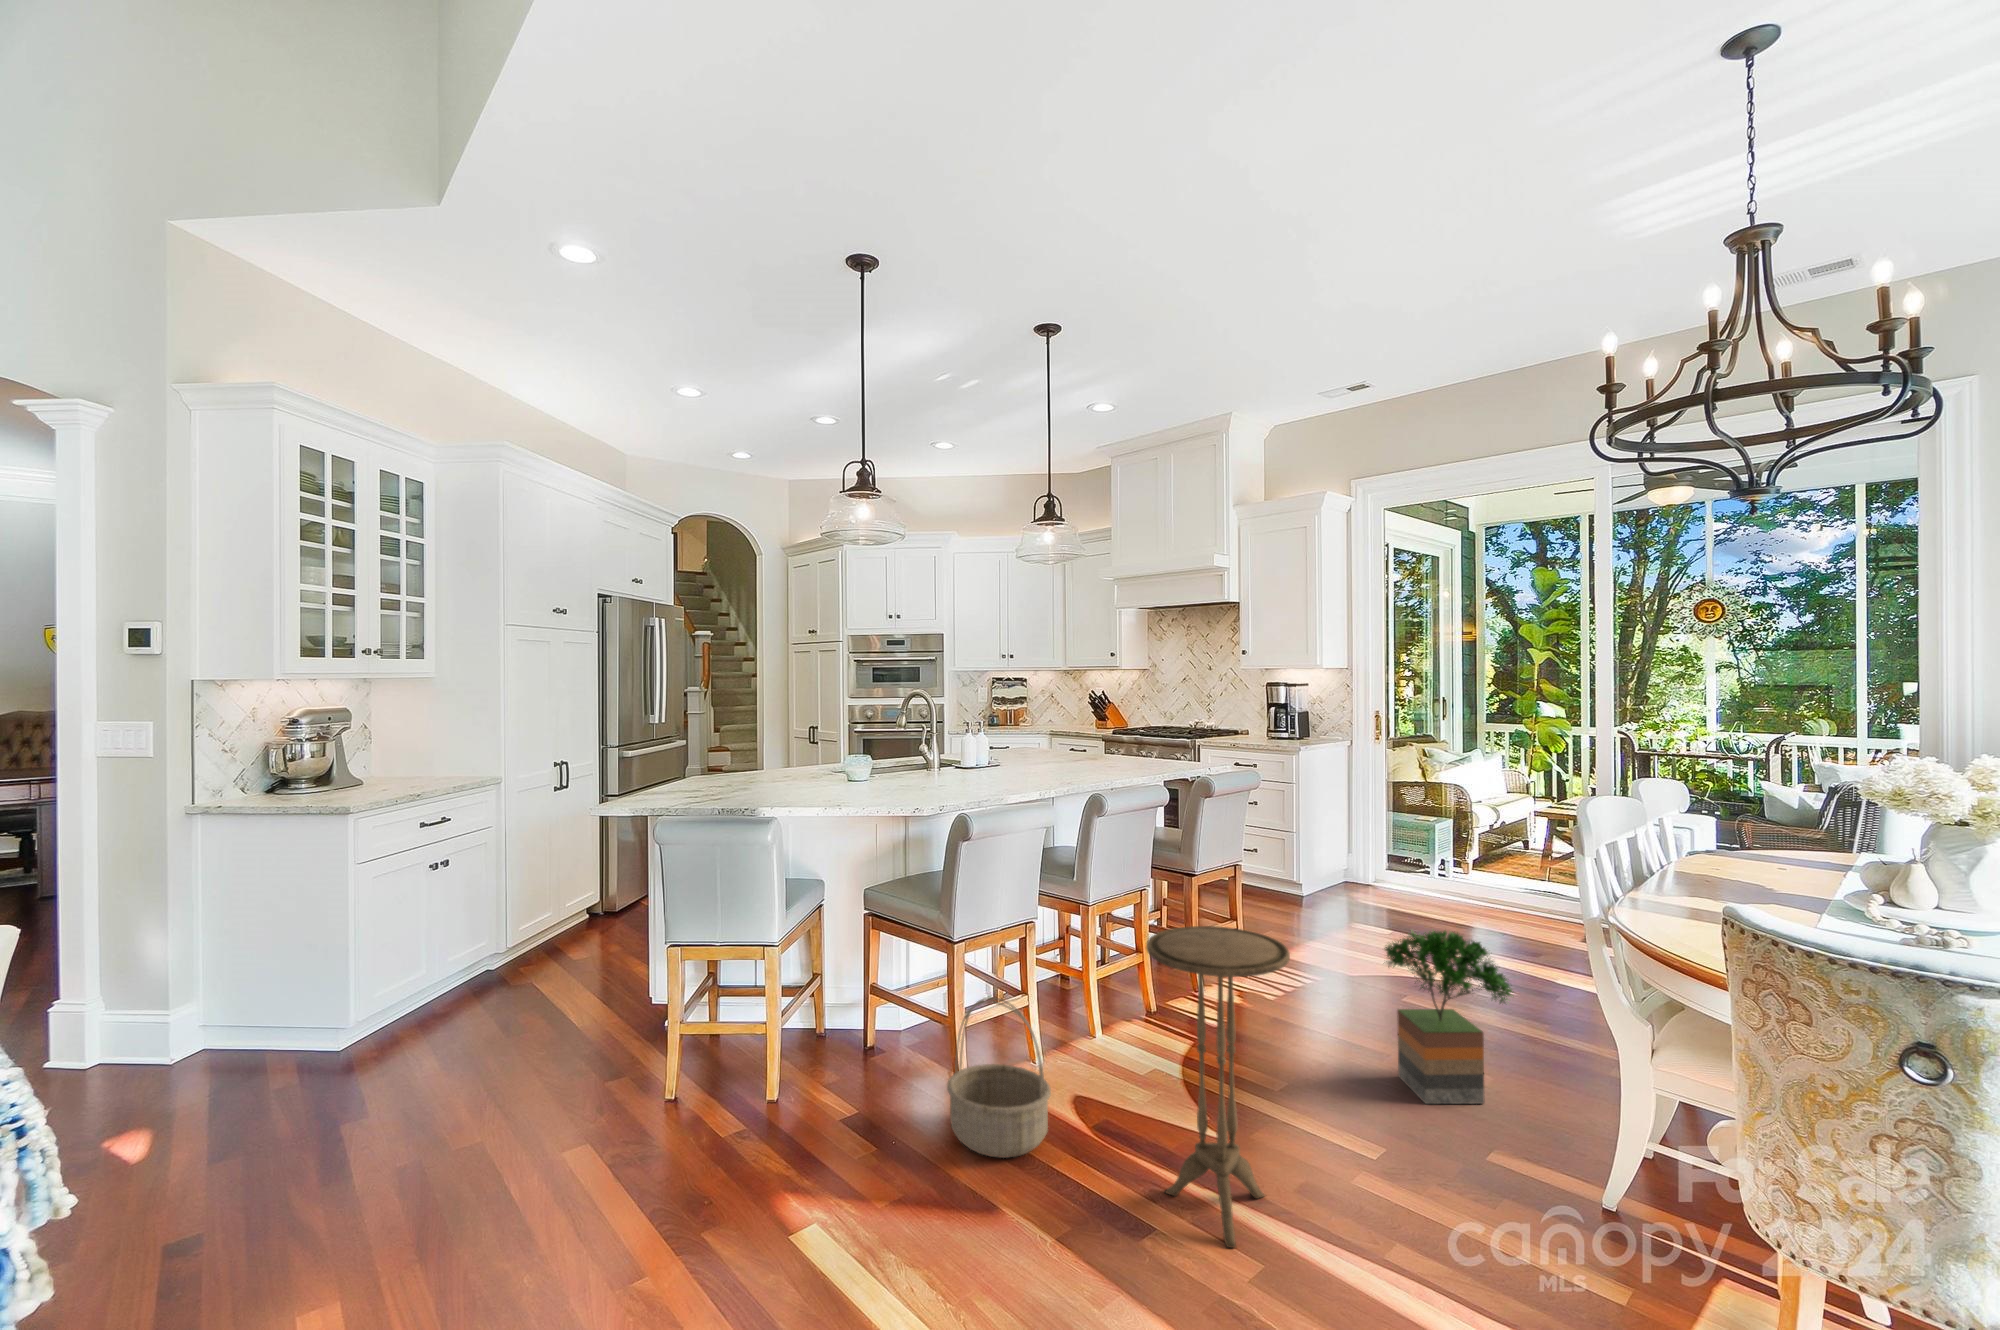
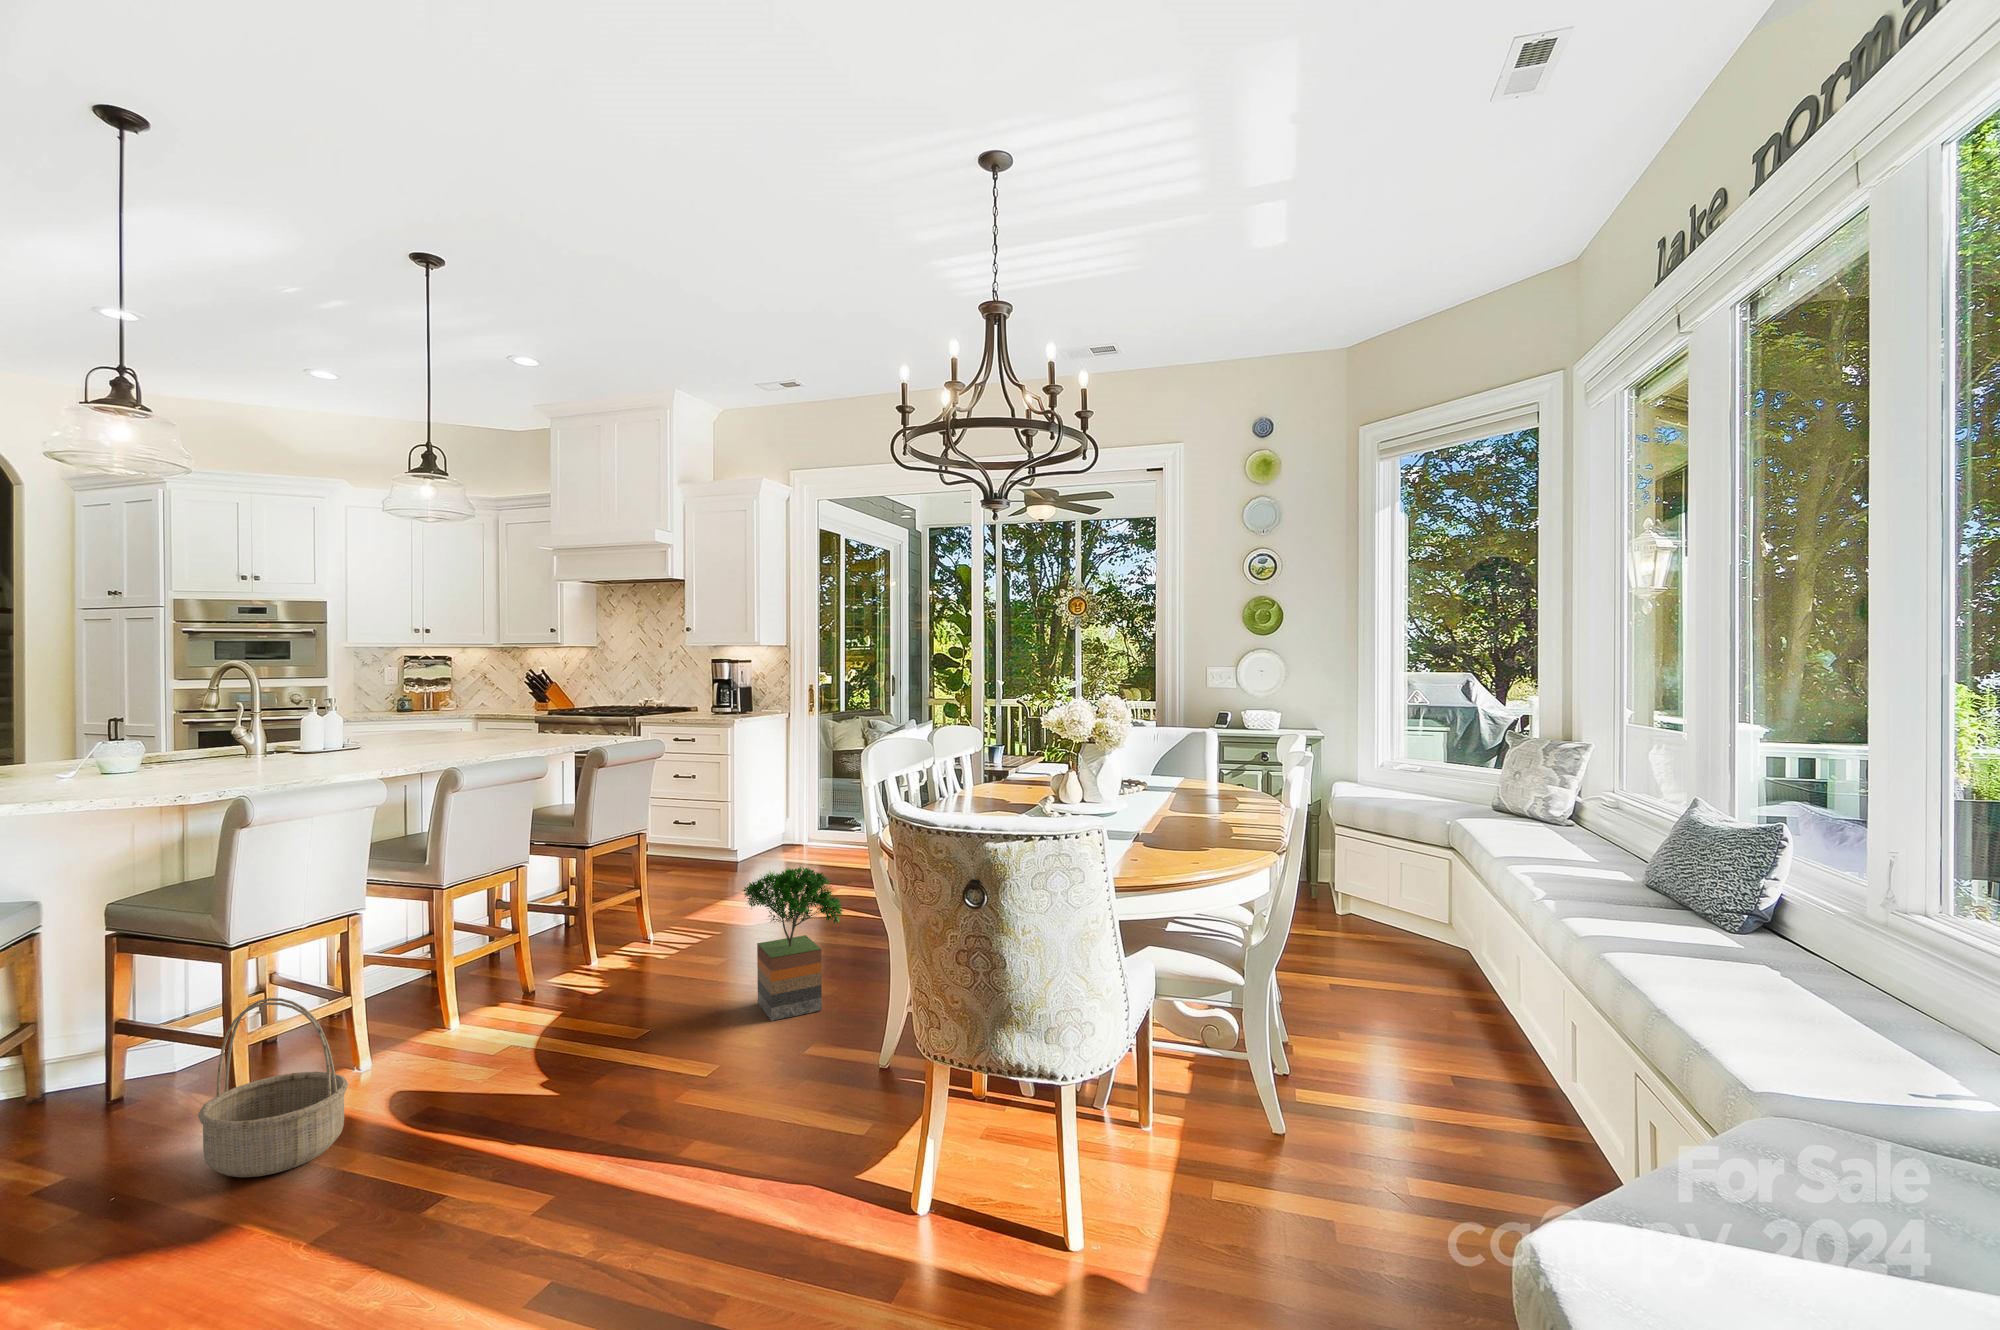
side table: present [1146,926,1290,1248] -> none [444,883,600,1189]

